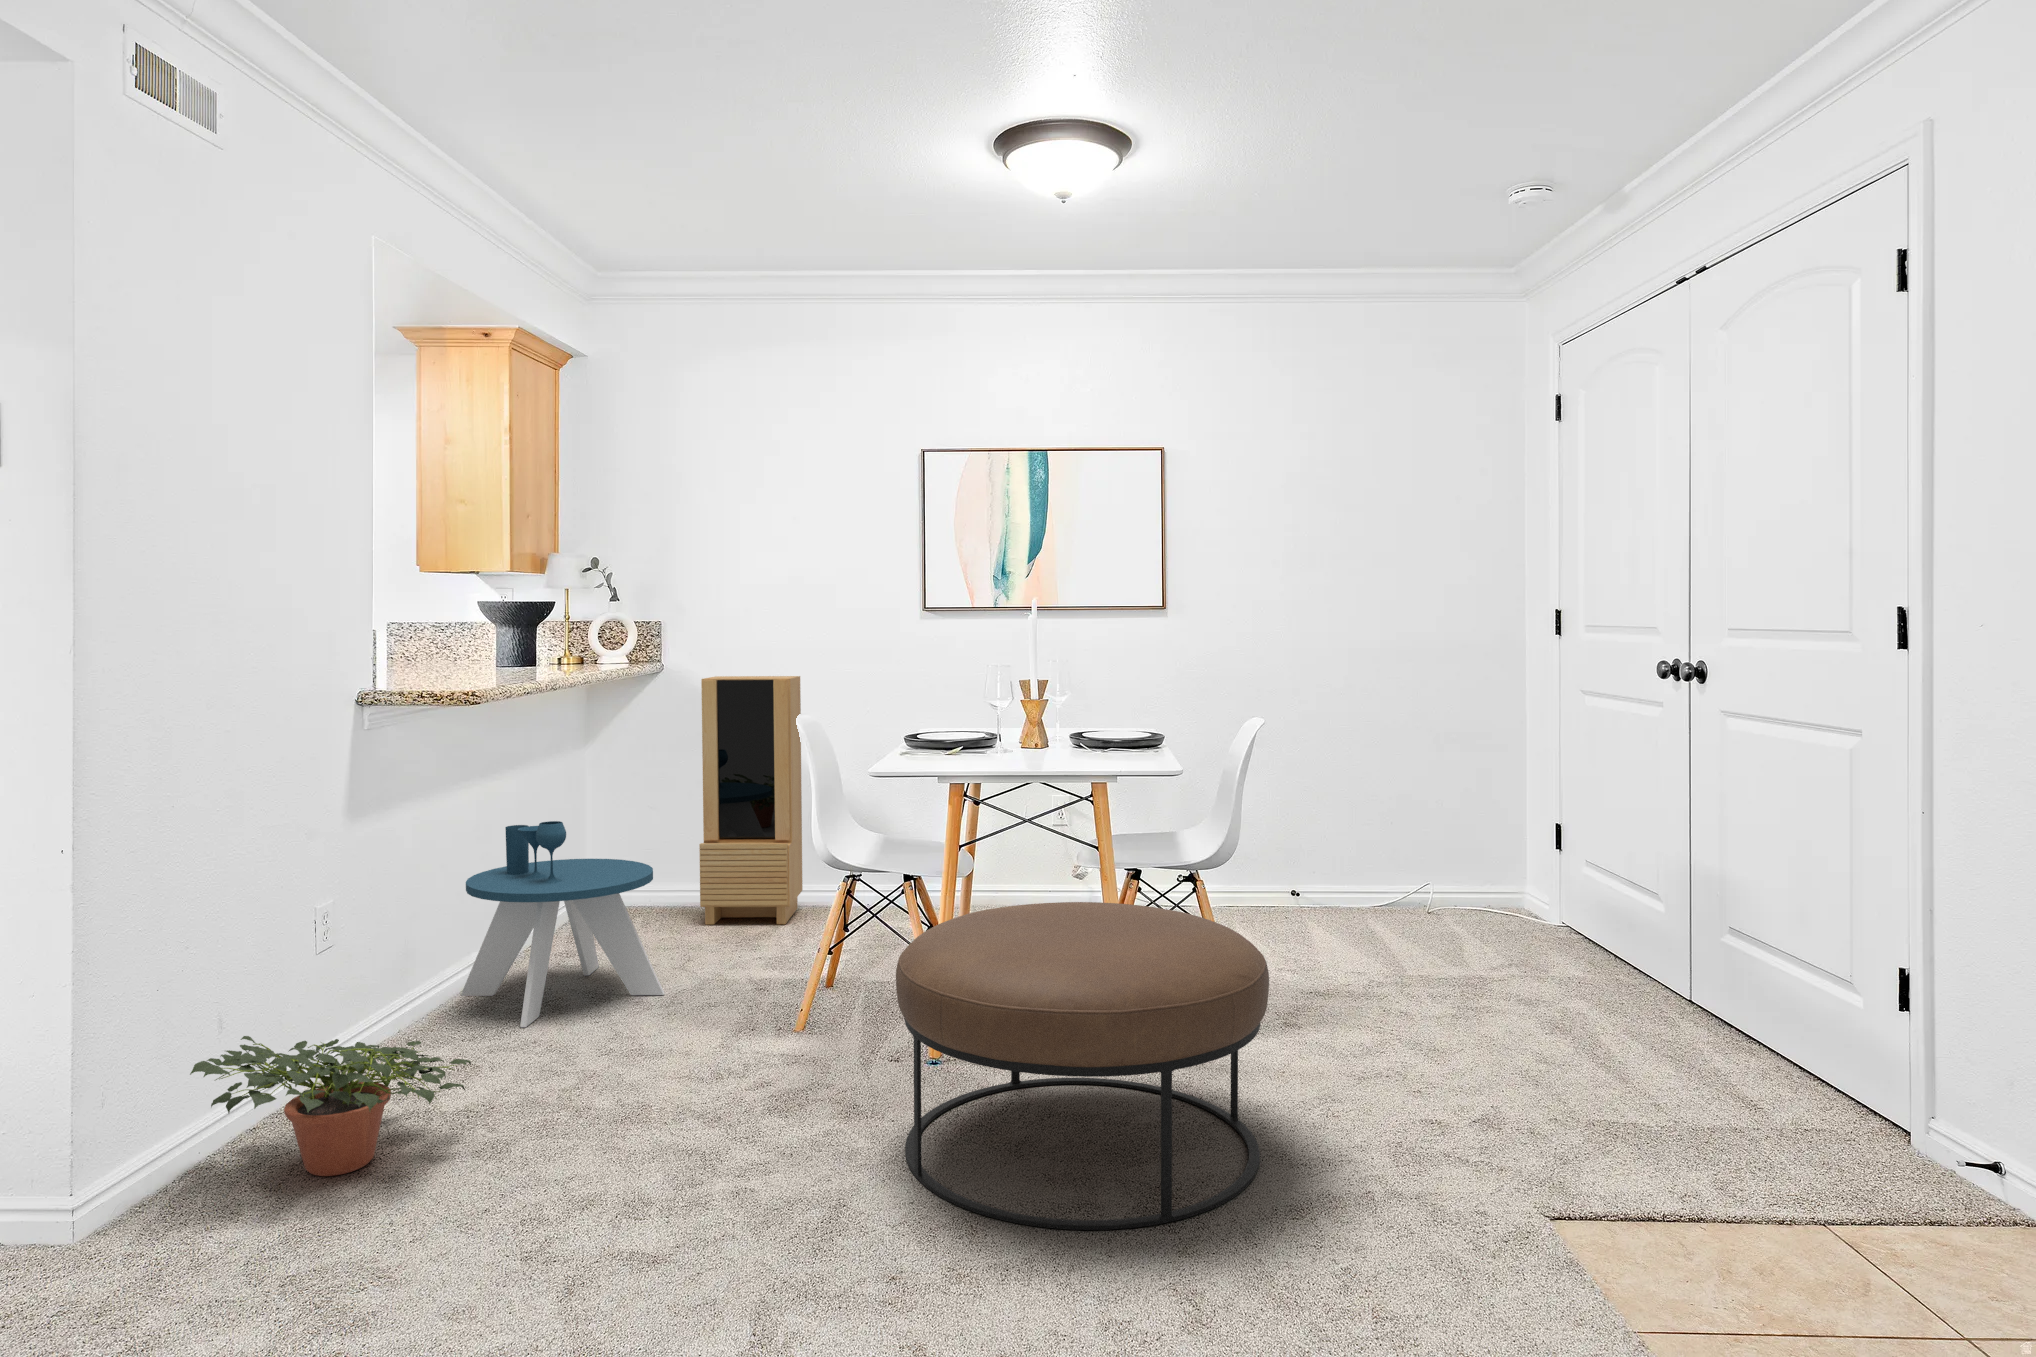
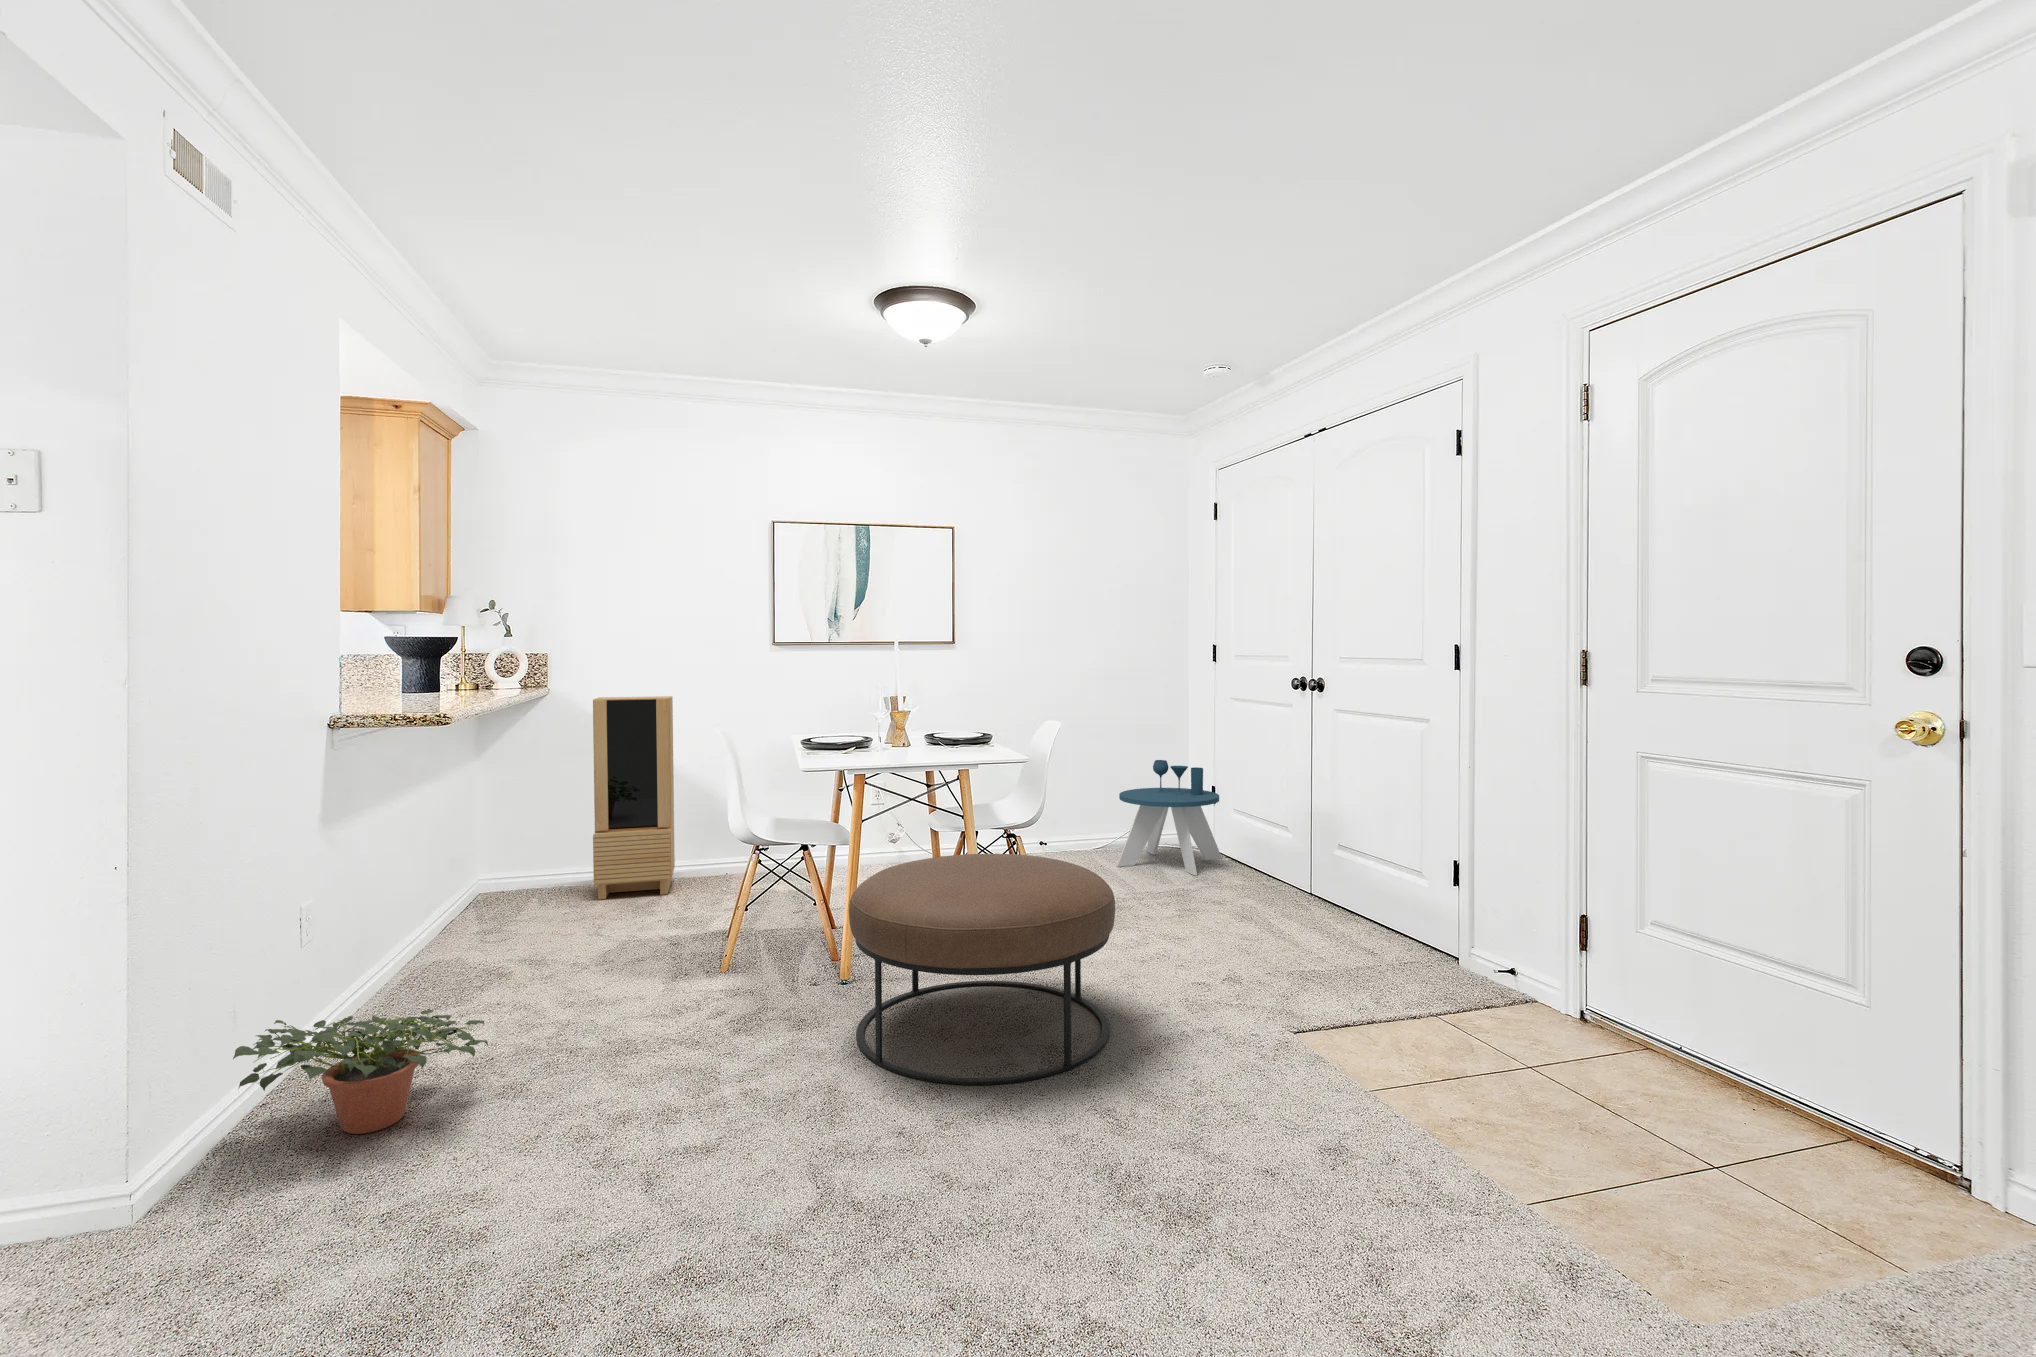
side table: present [461,821,665,1027] -> present [1116,760,1222,876]

